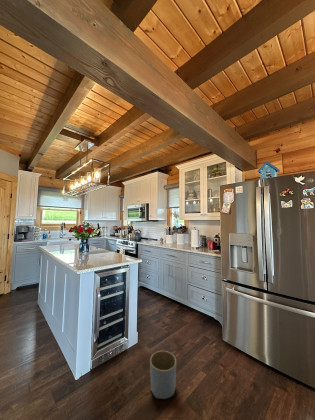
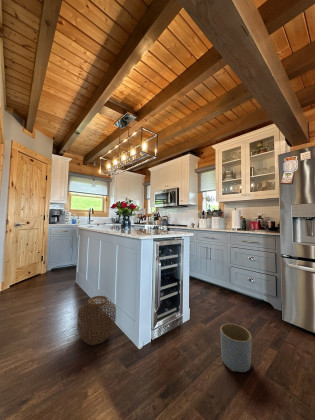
woven basket: none [17,326,59,377] -> present [77,296,116,345]

